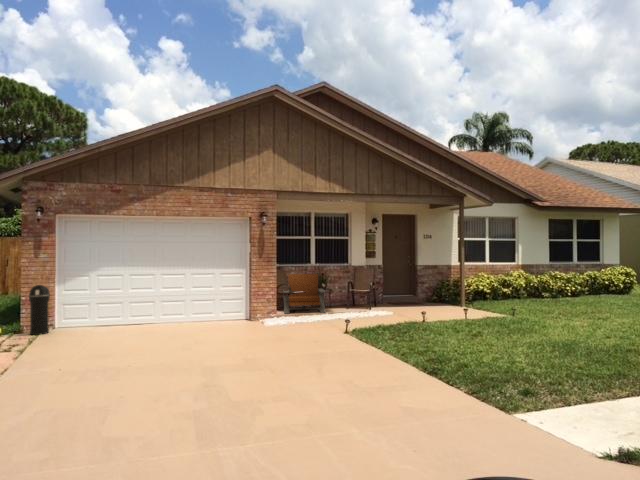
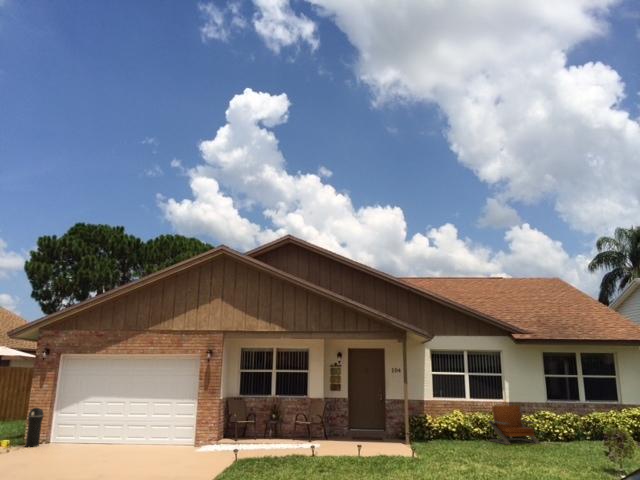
lounge chair: present [284,274,325,314] -> present [488,406,540,445]

